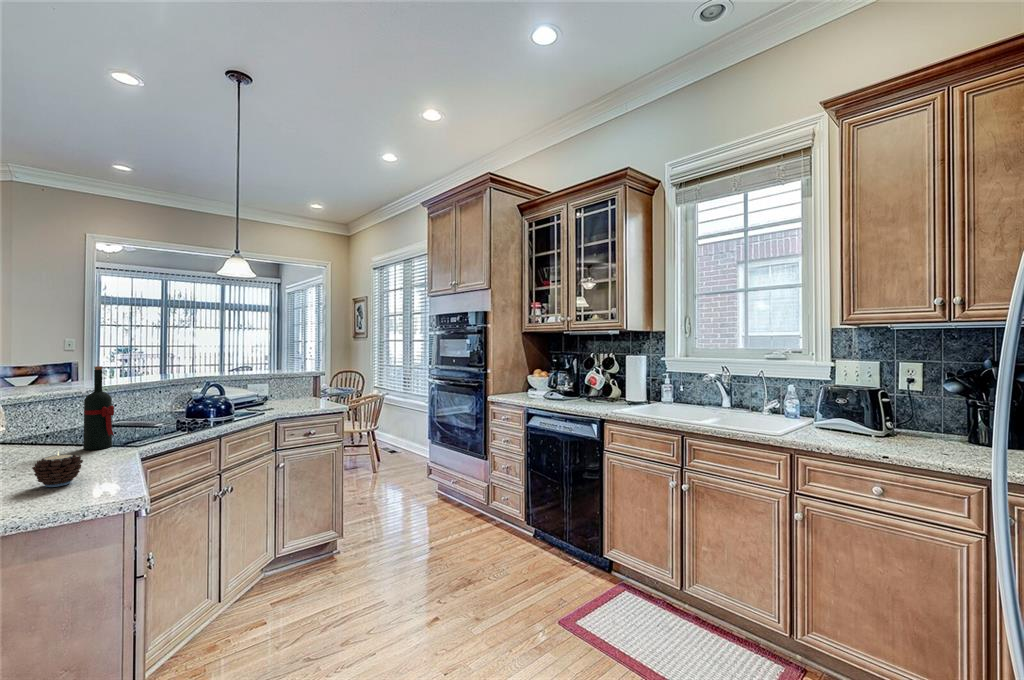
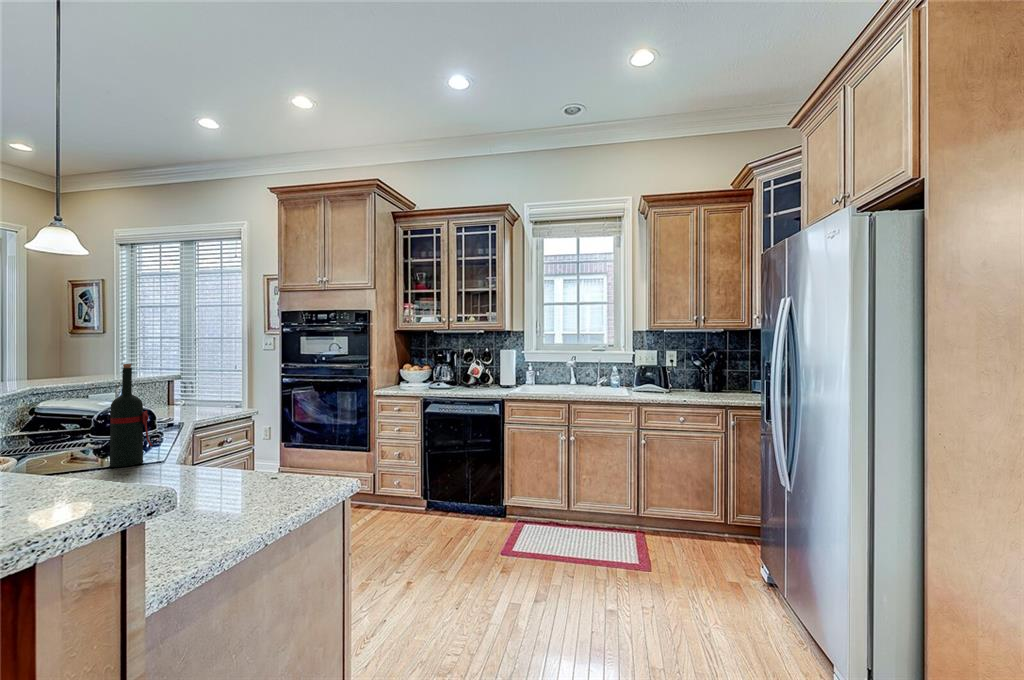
candle: present [32,452,83,487] -> none [223,449,268,487]

